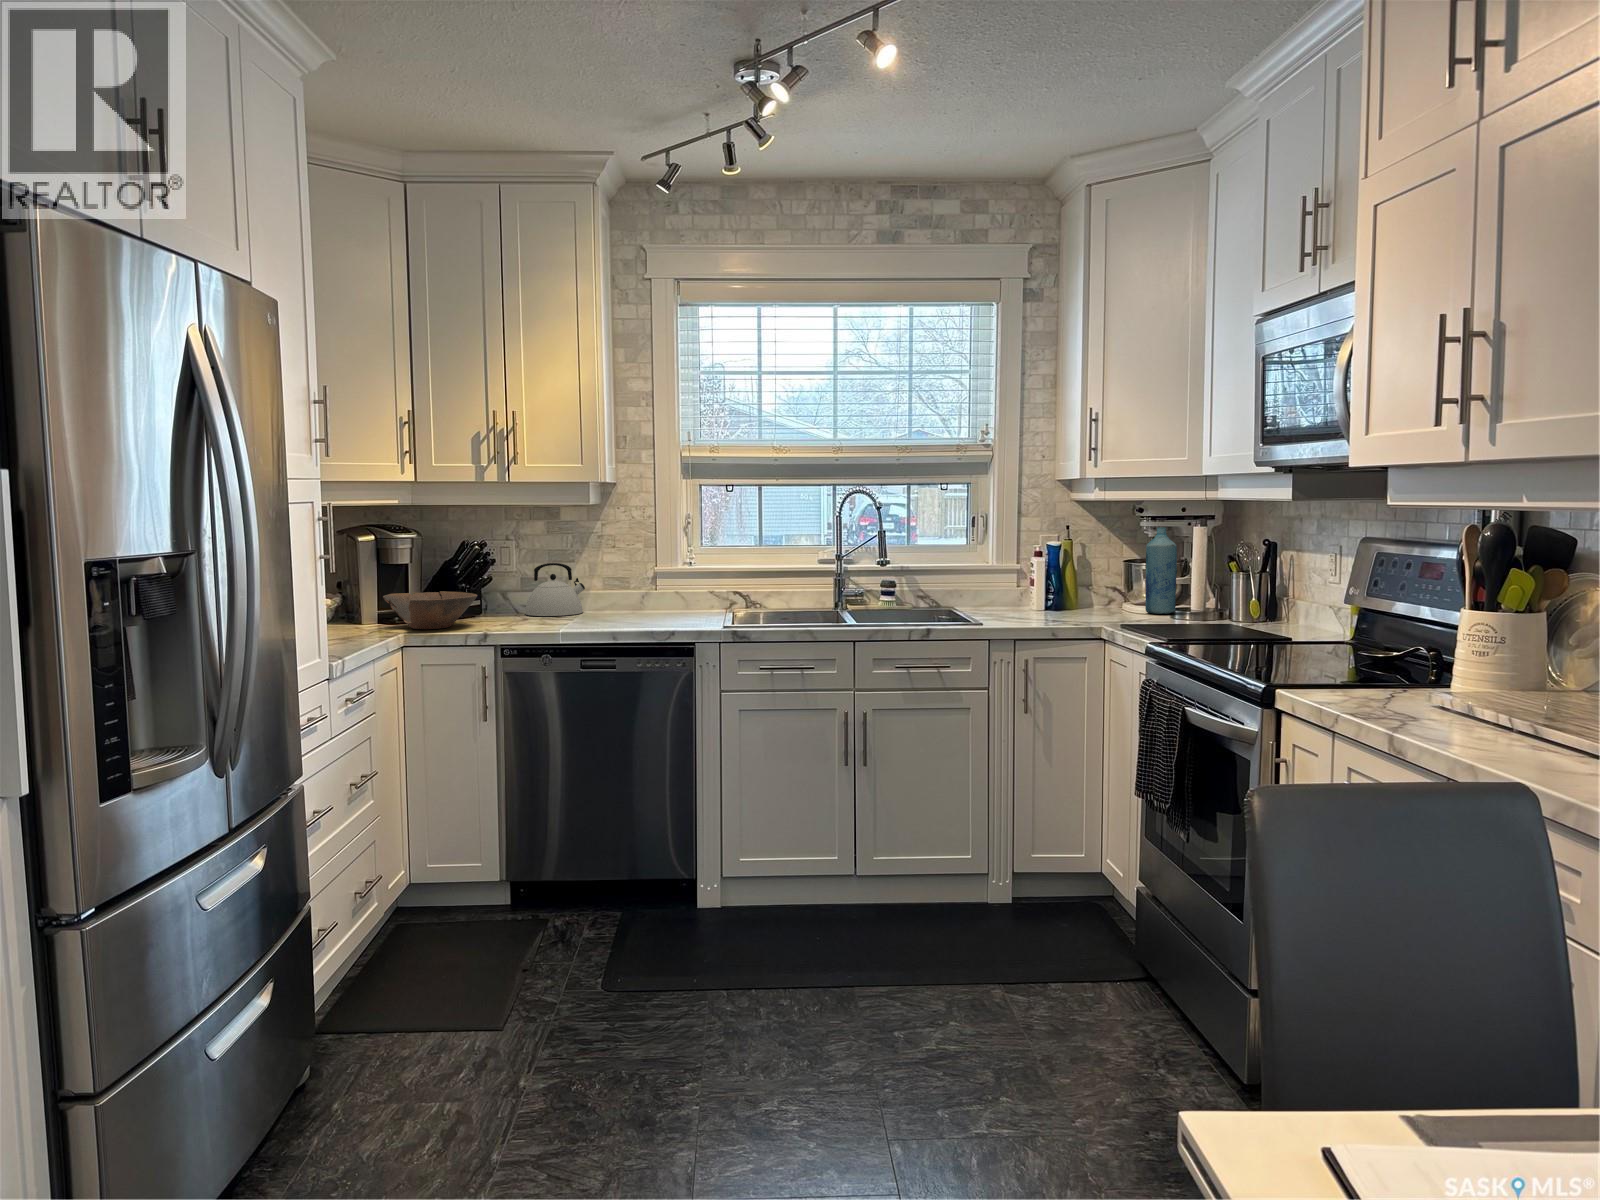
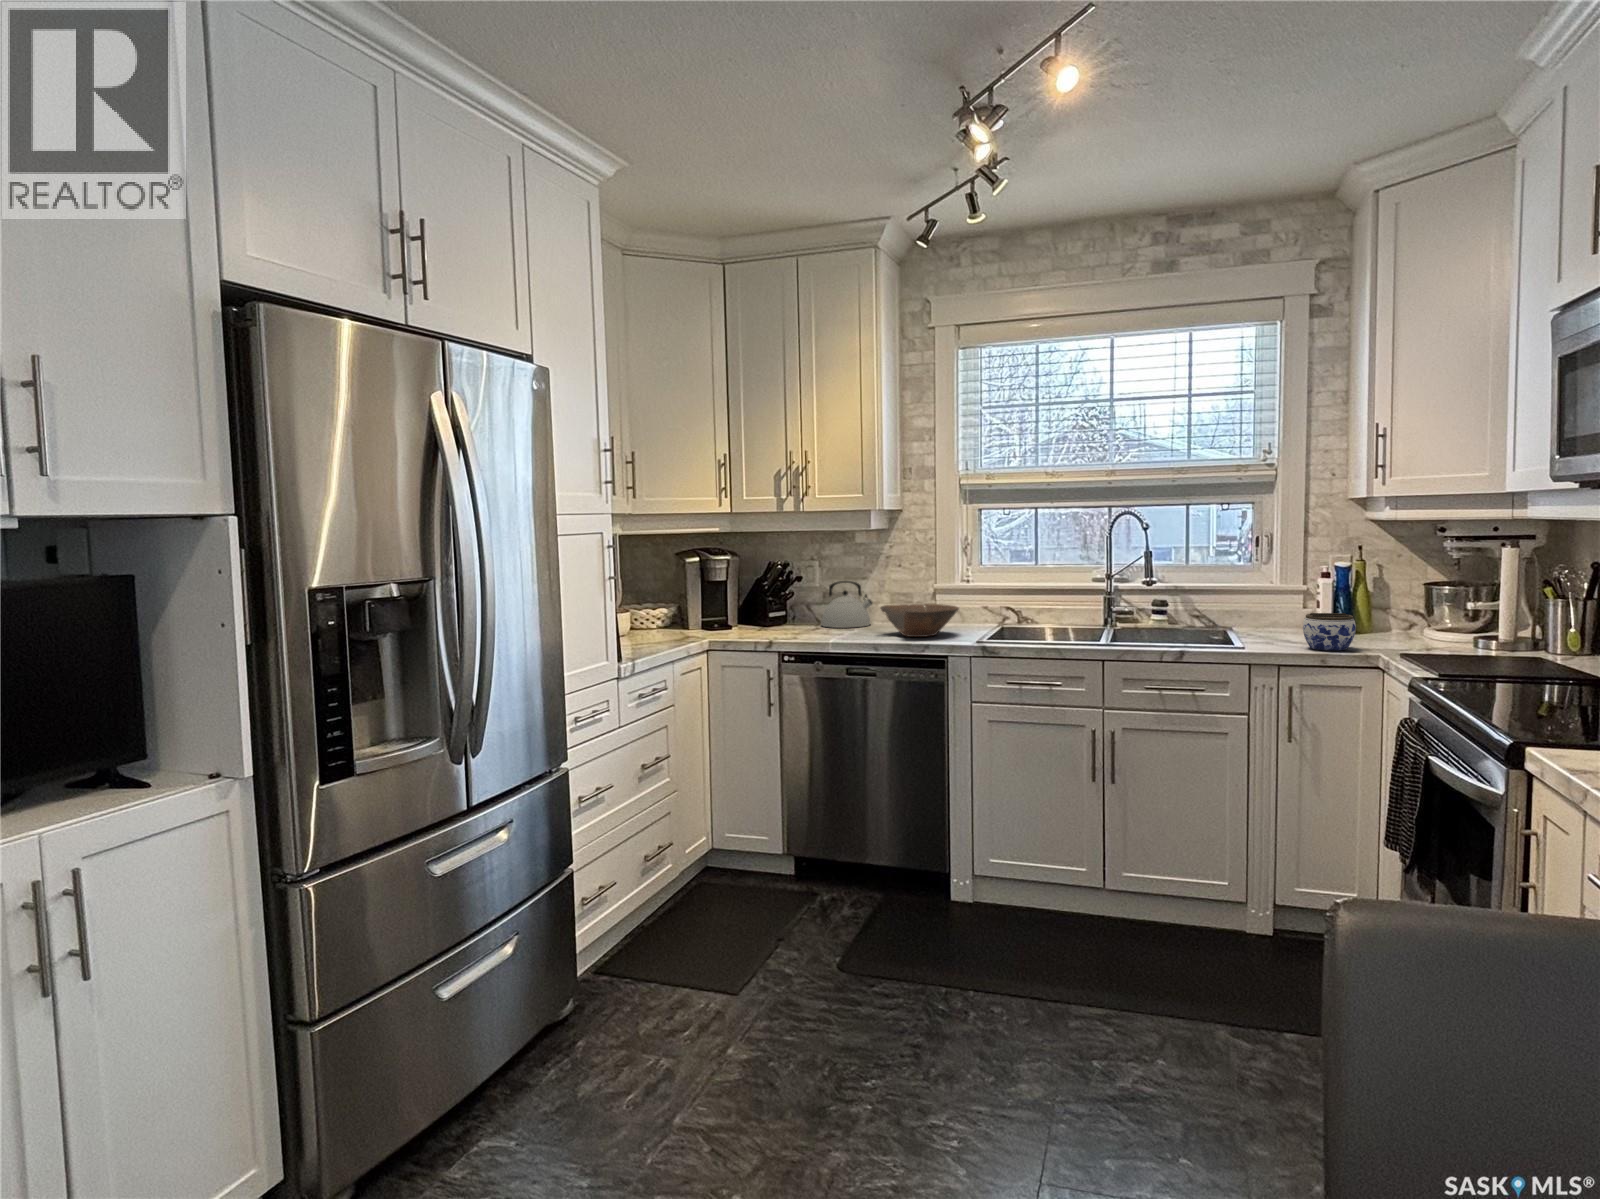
bottle: present [1145,527,1177,614] -> none [1444,549,1483,643]
jar: none [1036,588,1082,624] -> present [1303,613,1356,651]
bowl: present [383,591,477,629] -> present [881,603,959,637]

